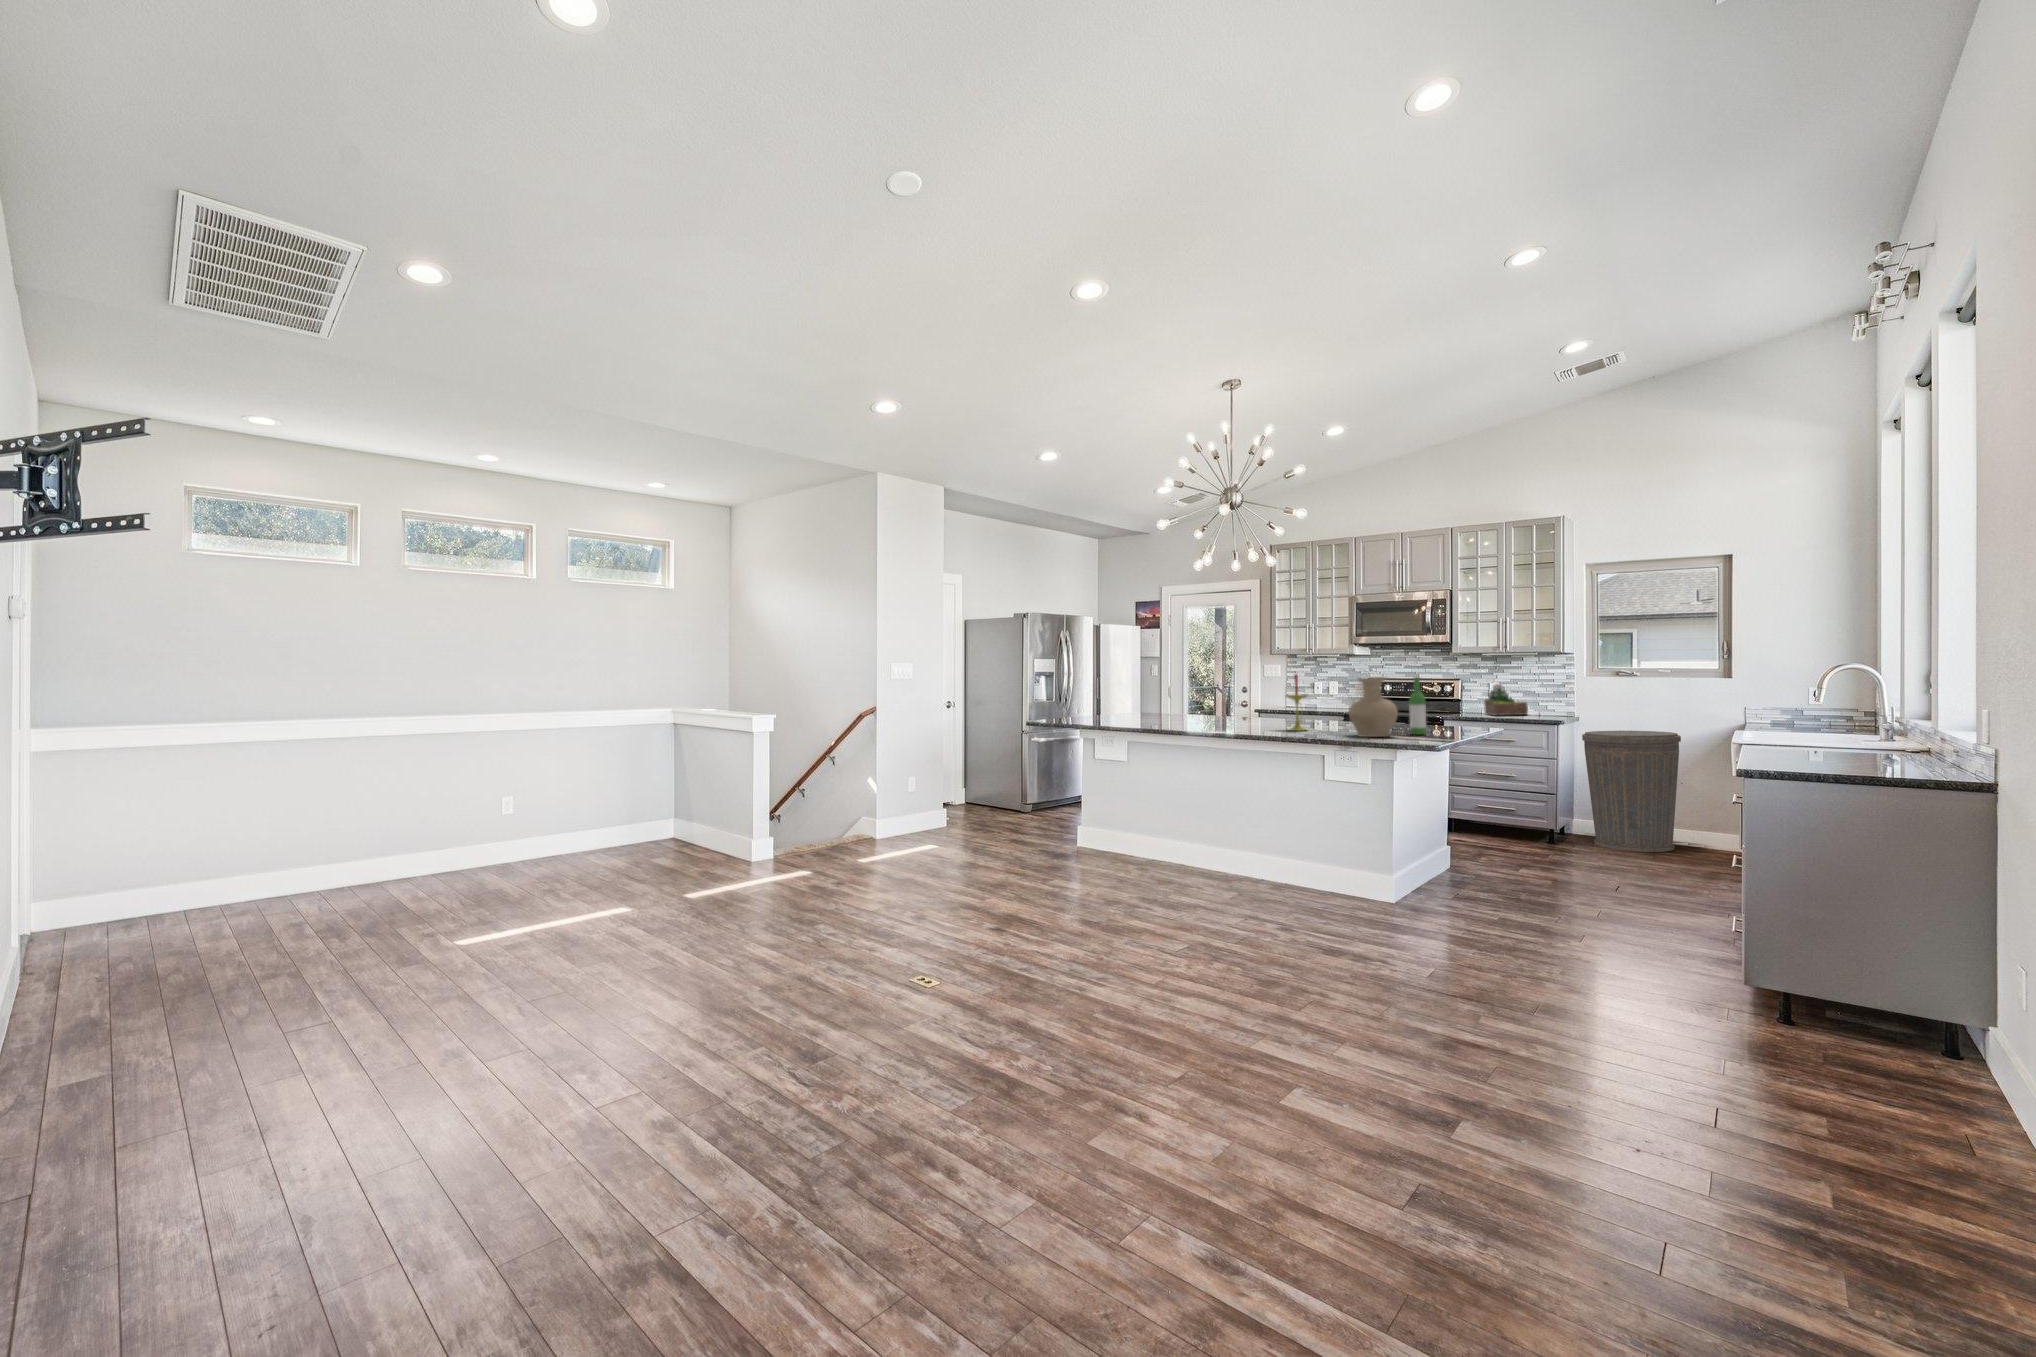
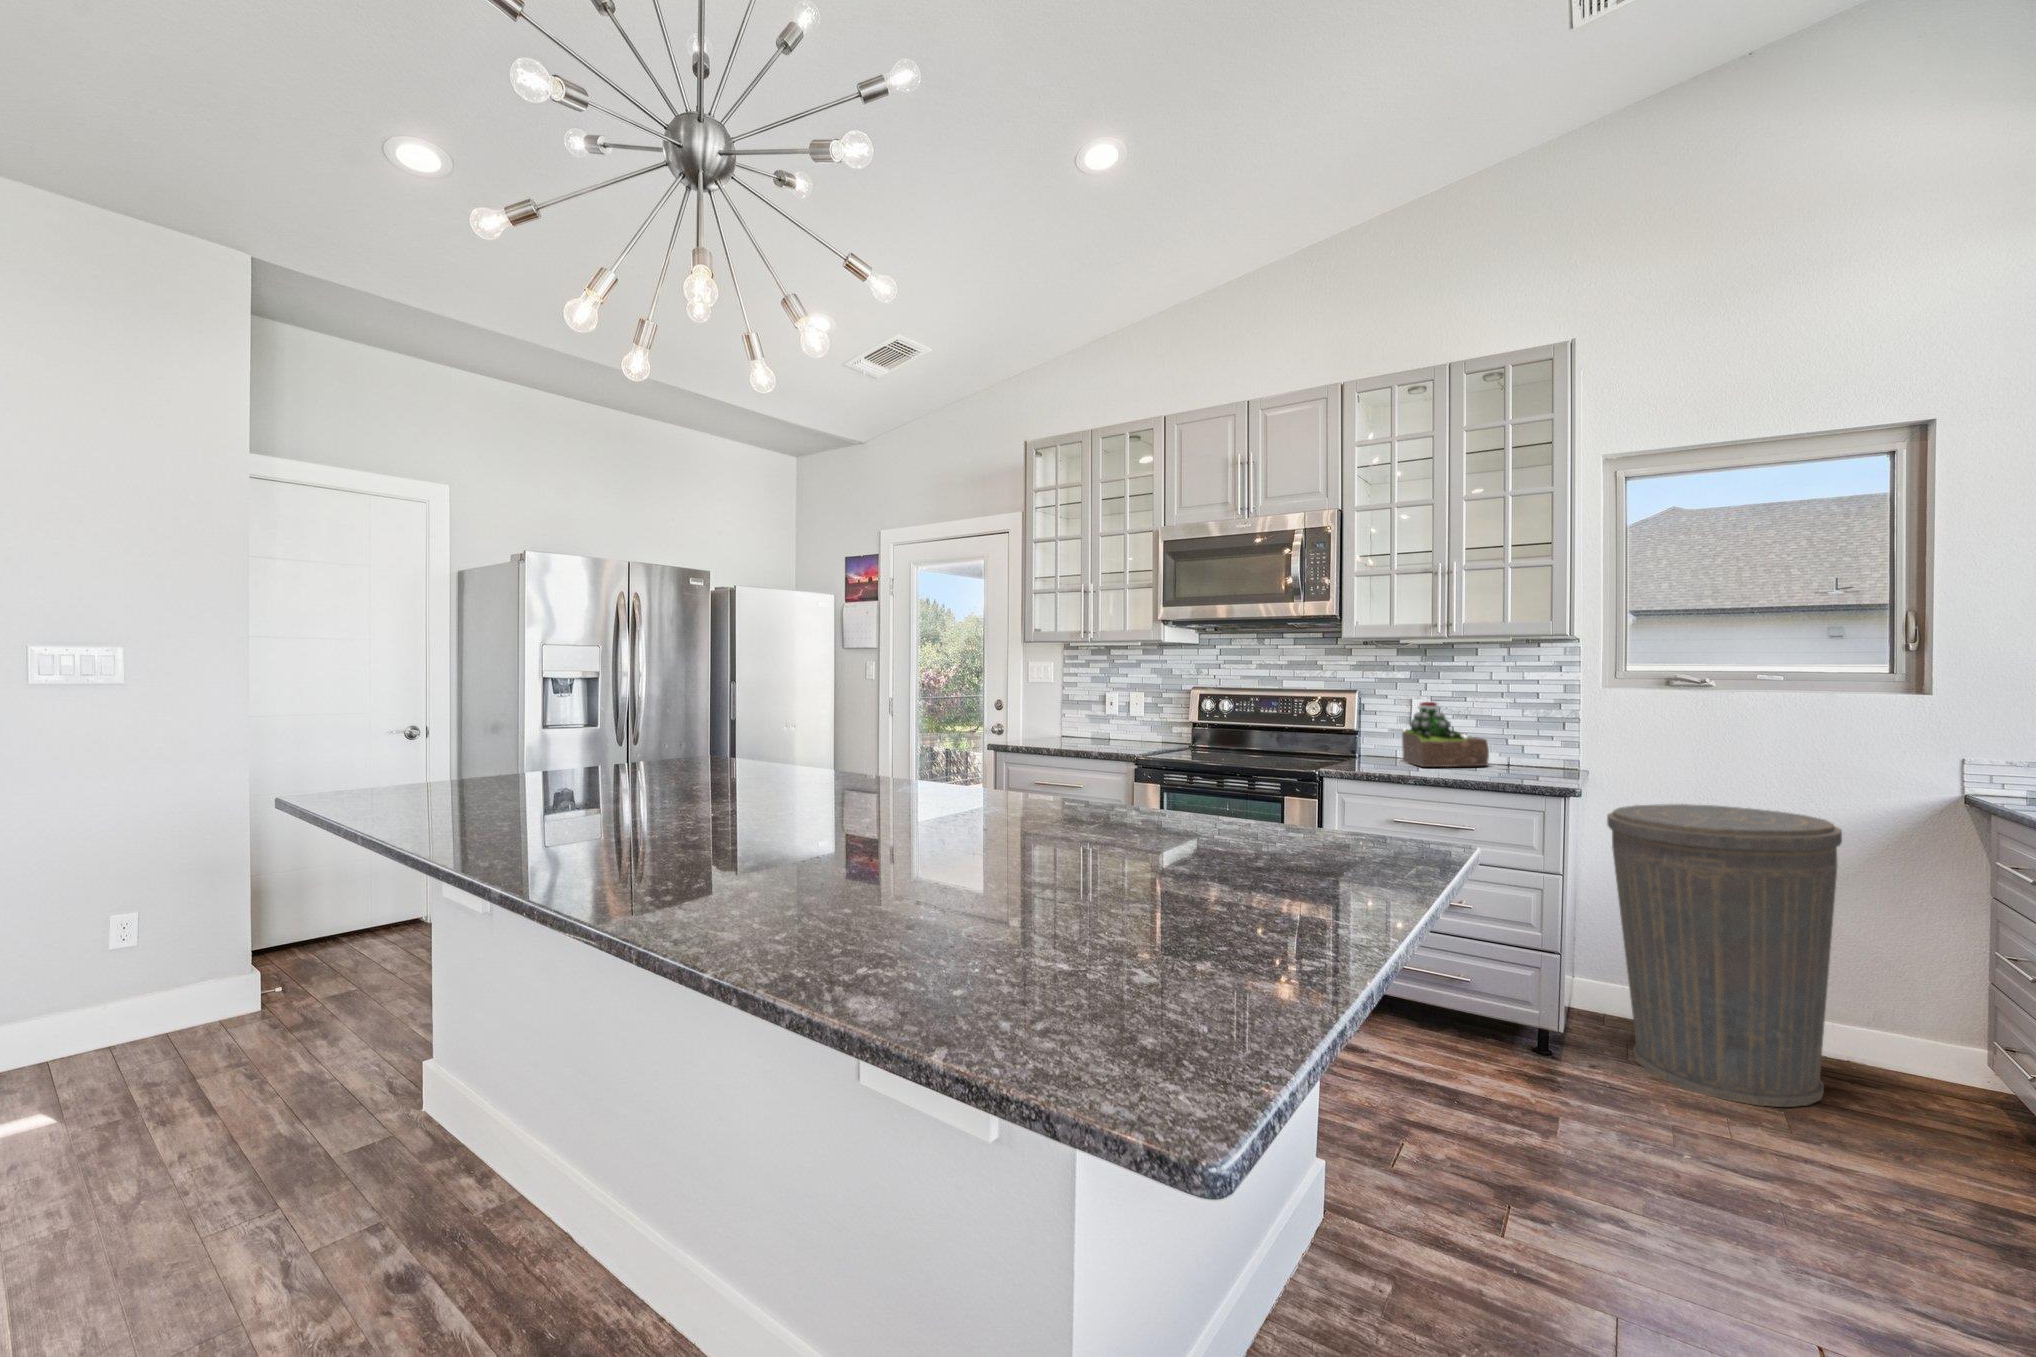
candle: present [1286,674,1307,731] -> none [740,669,819,873]
vase: present [1349,677,1398,737] -> none [851,689,1042,951]
wine bottle: present [1409,677,1426,735] -> none [1118,689,1177,913]

